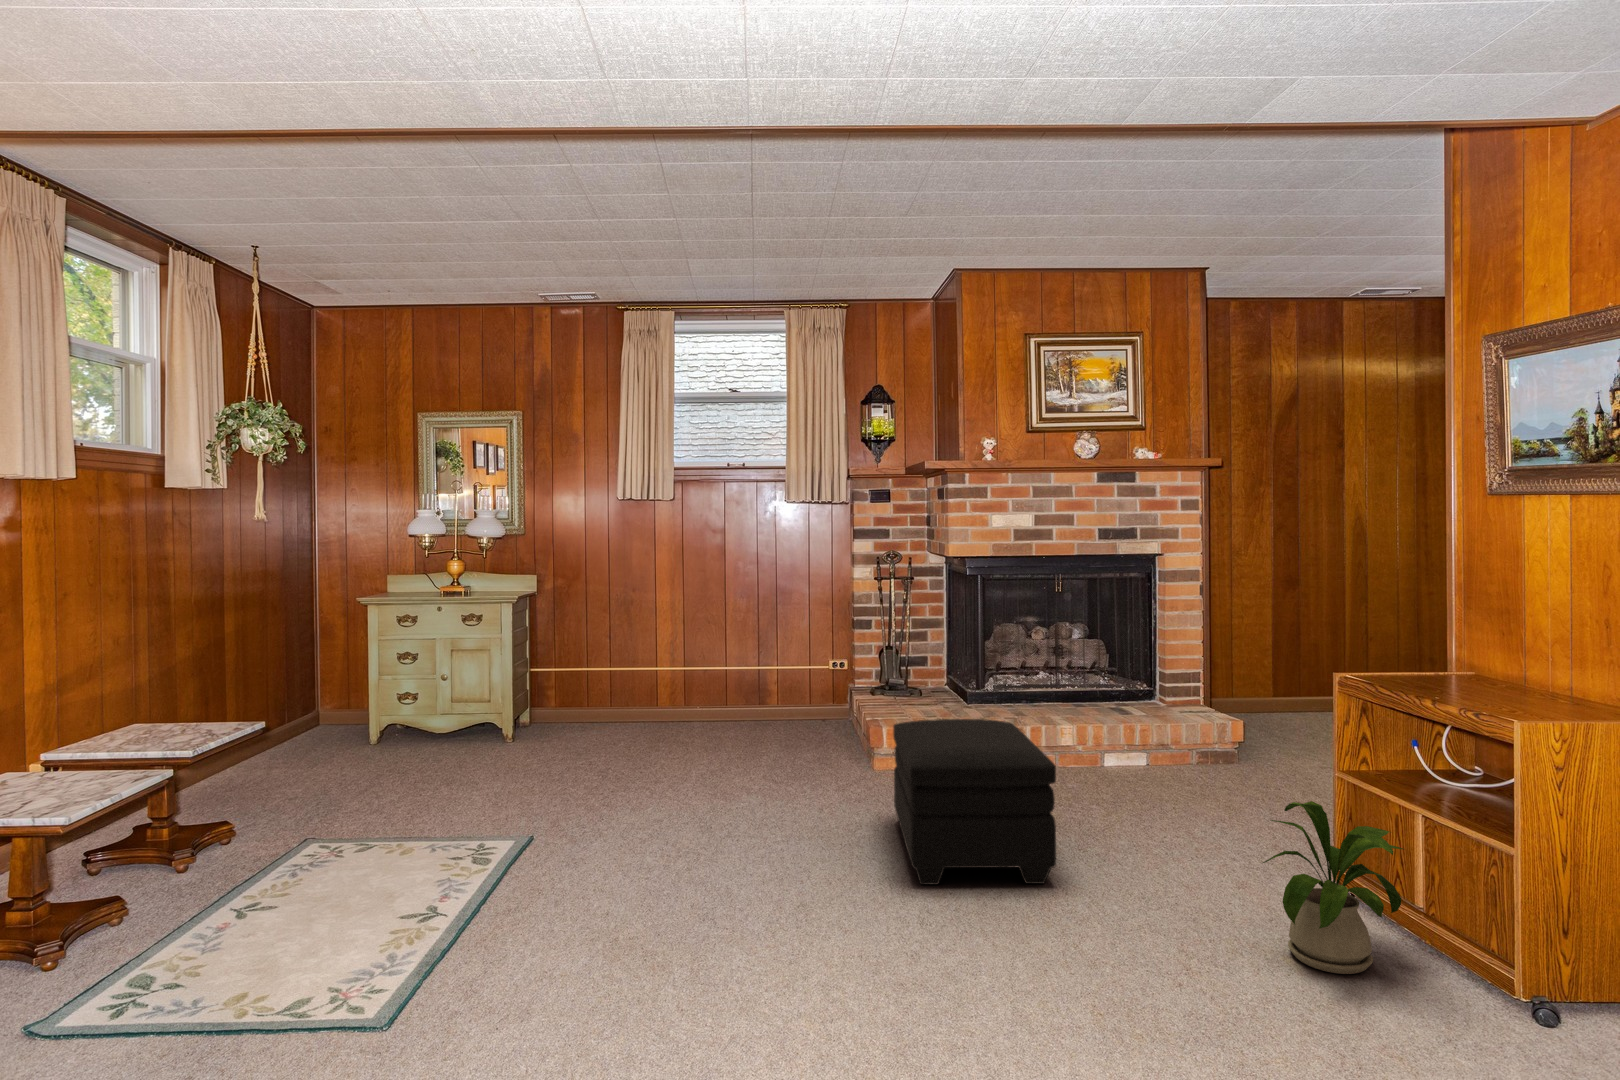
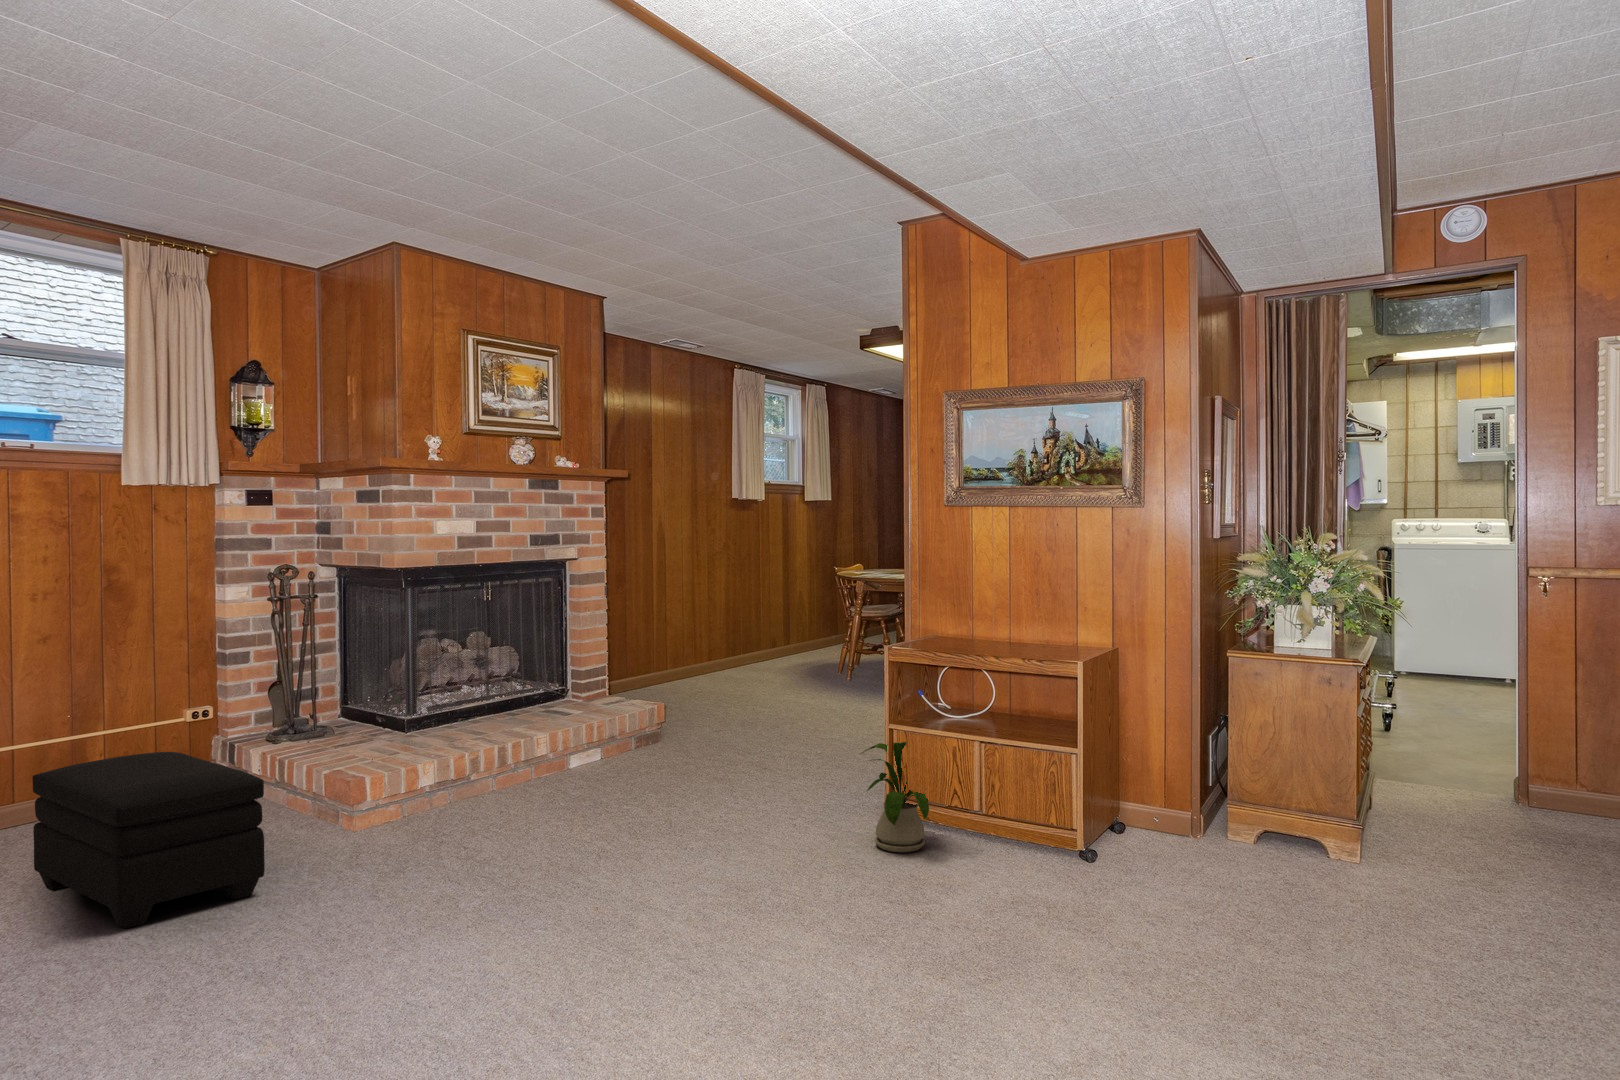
ottoman: present [893,719,1056,885] -> present [32,752,265,928]

